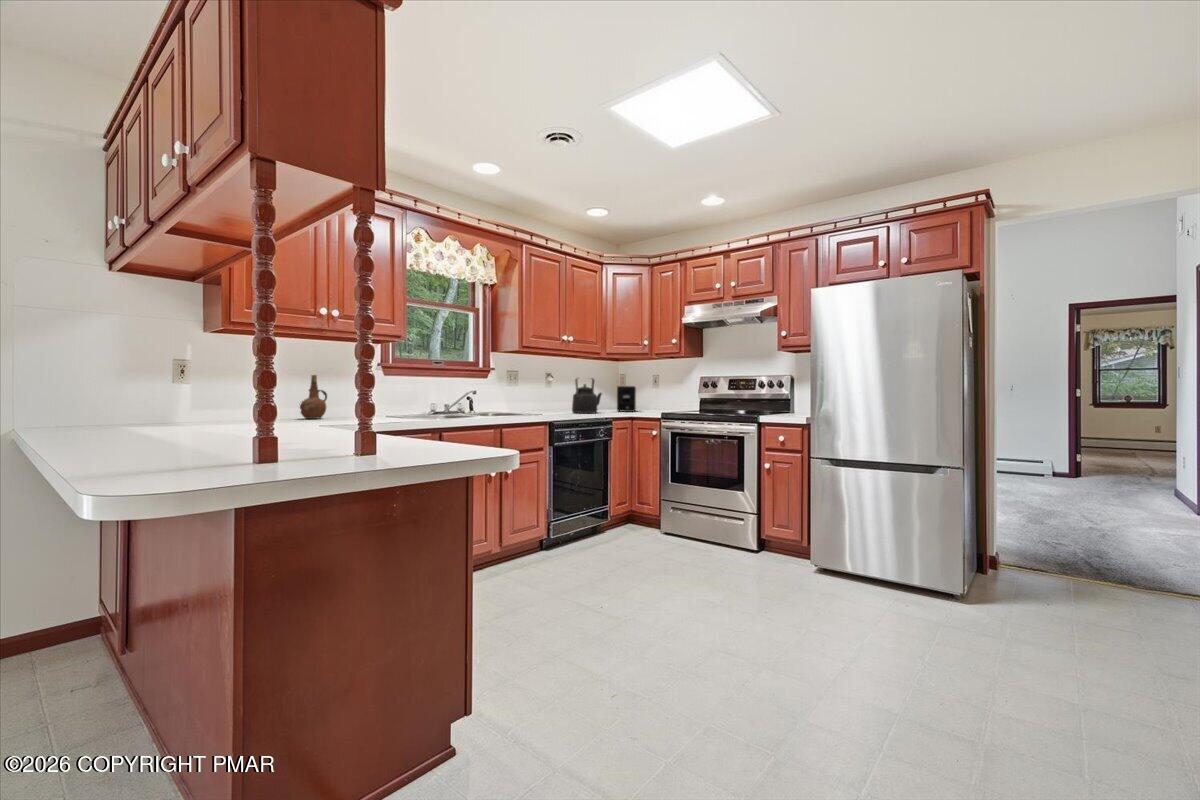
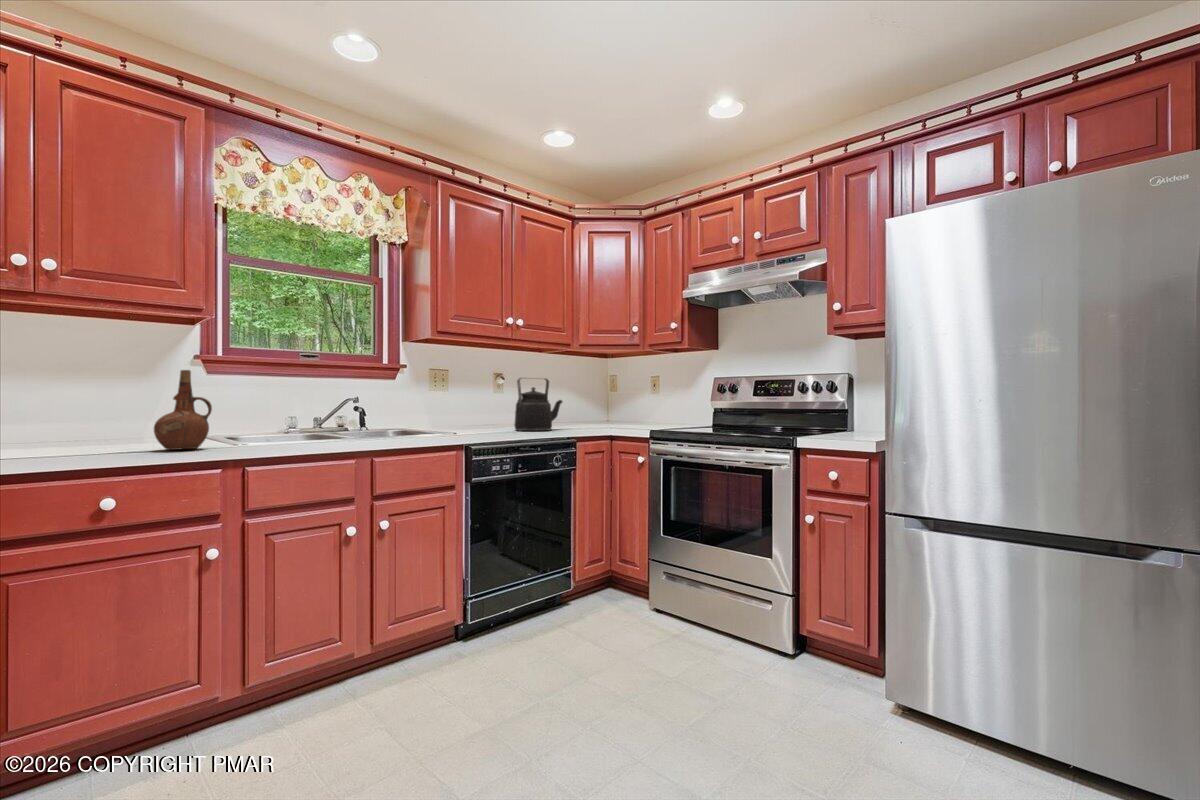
ceramic pitcher: present [300,375,327,419] -> present [154,370,212,450]
toaster: present [617,386,636,412] -> none [587,390,620,428]

